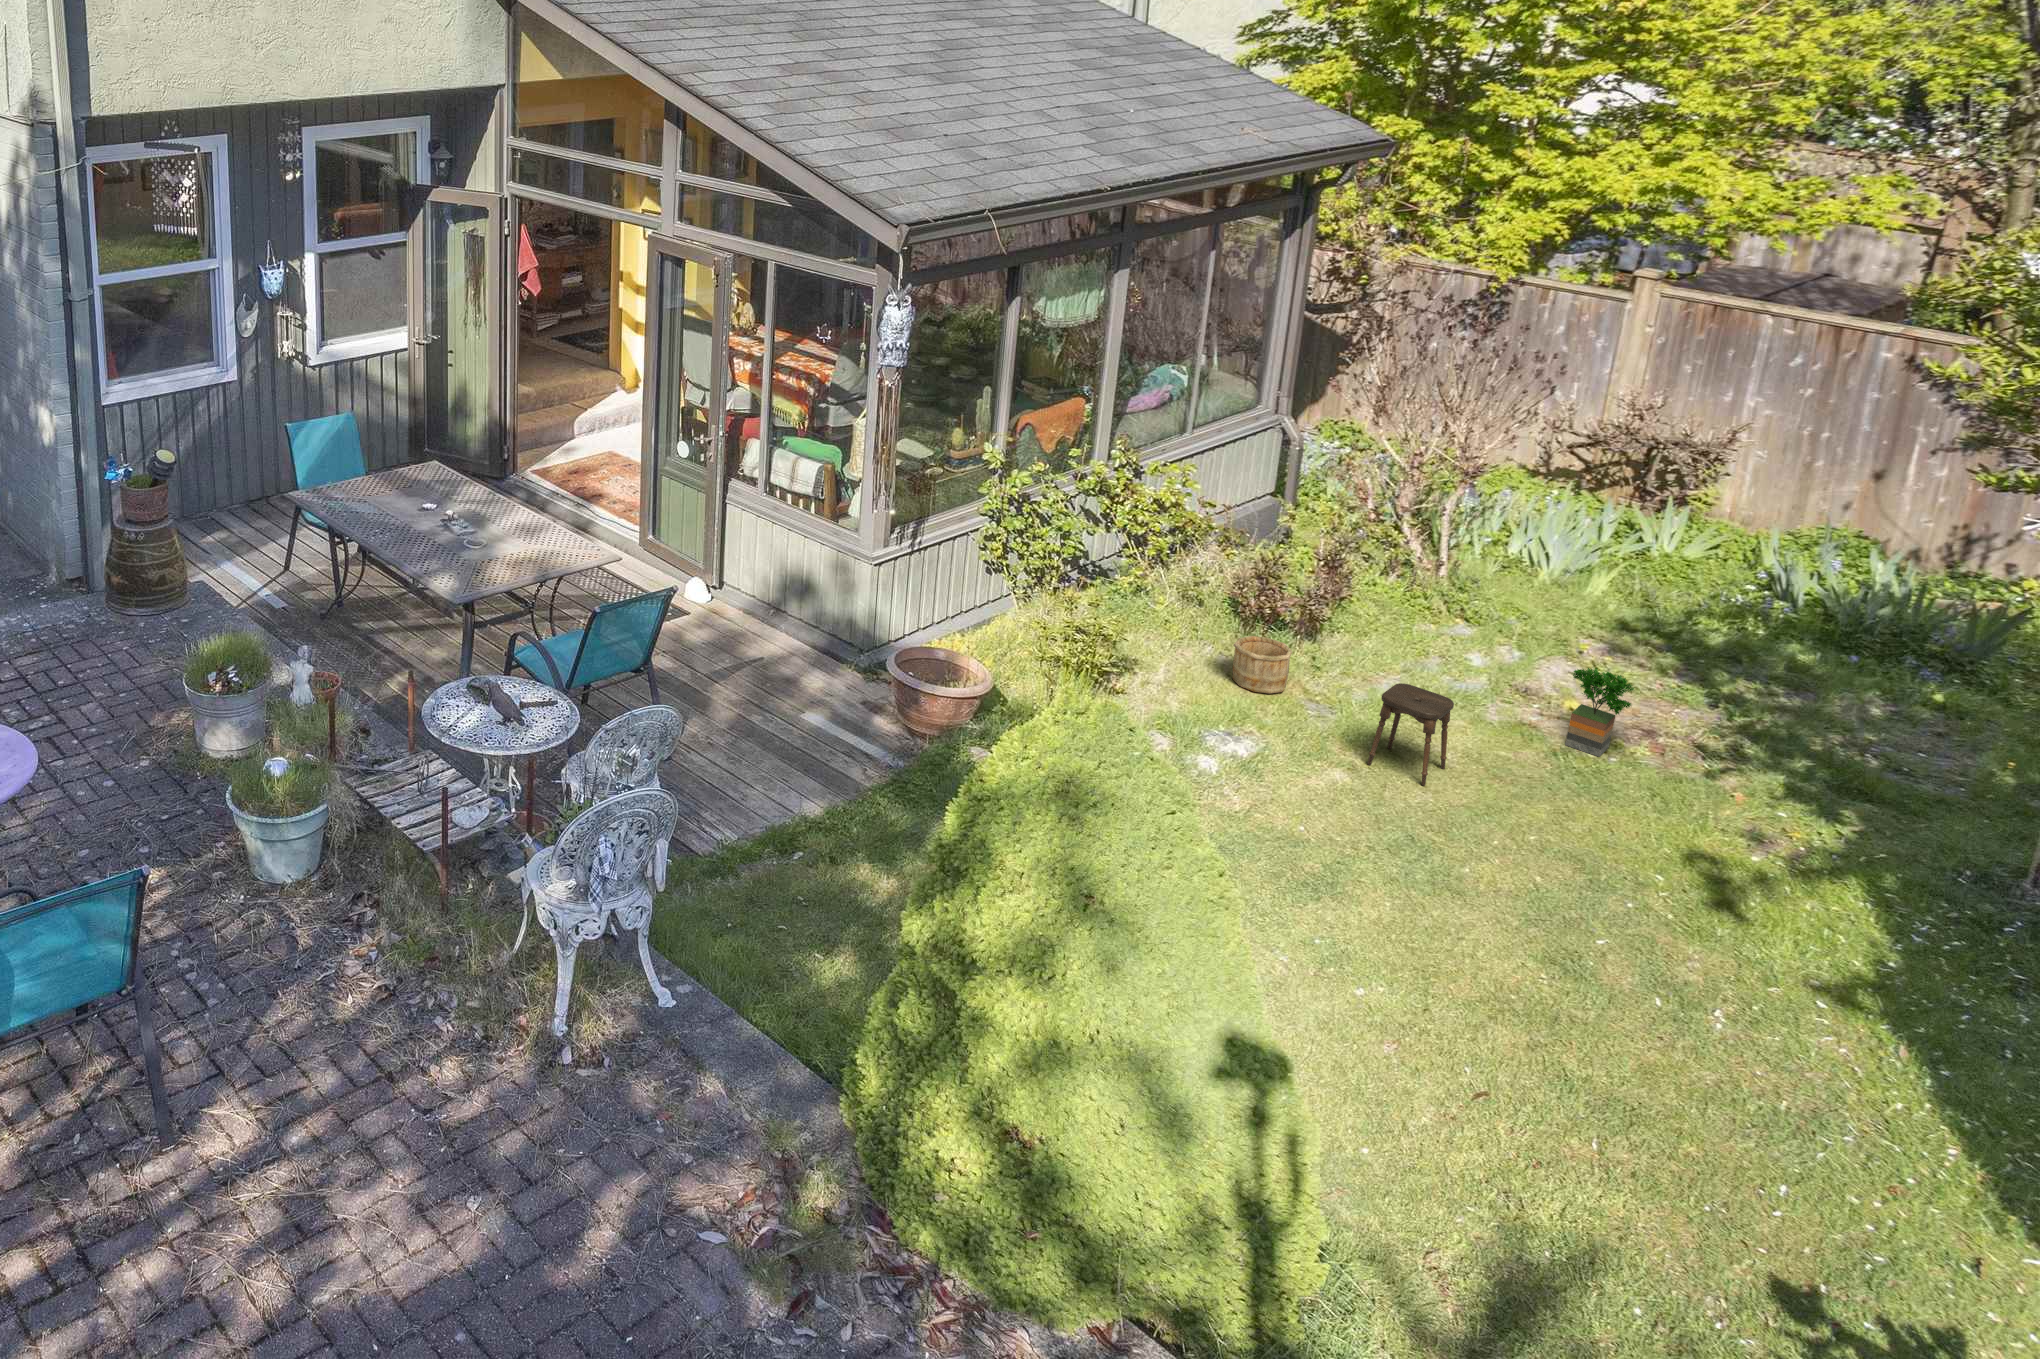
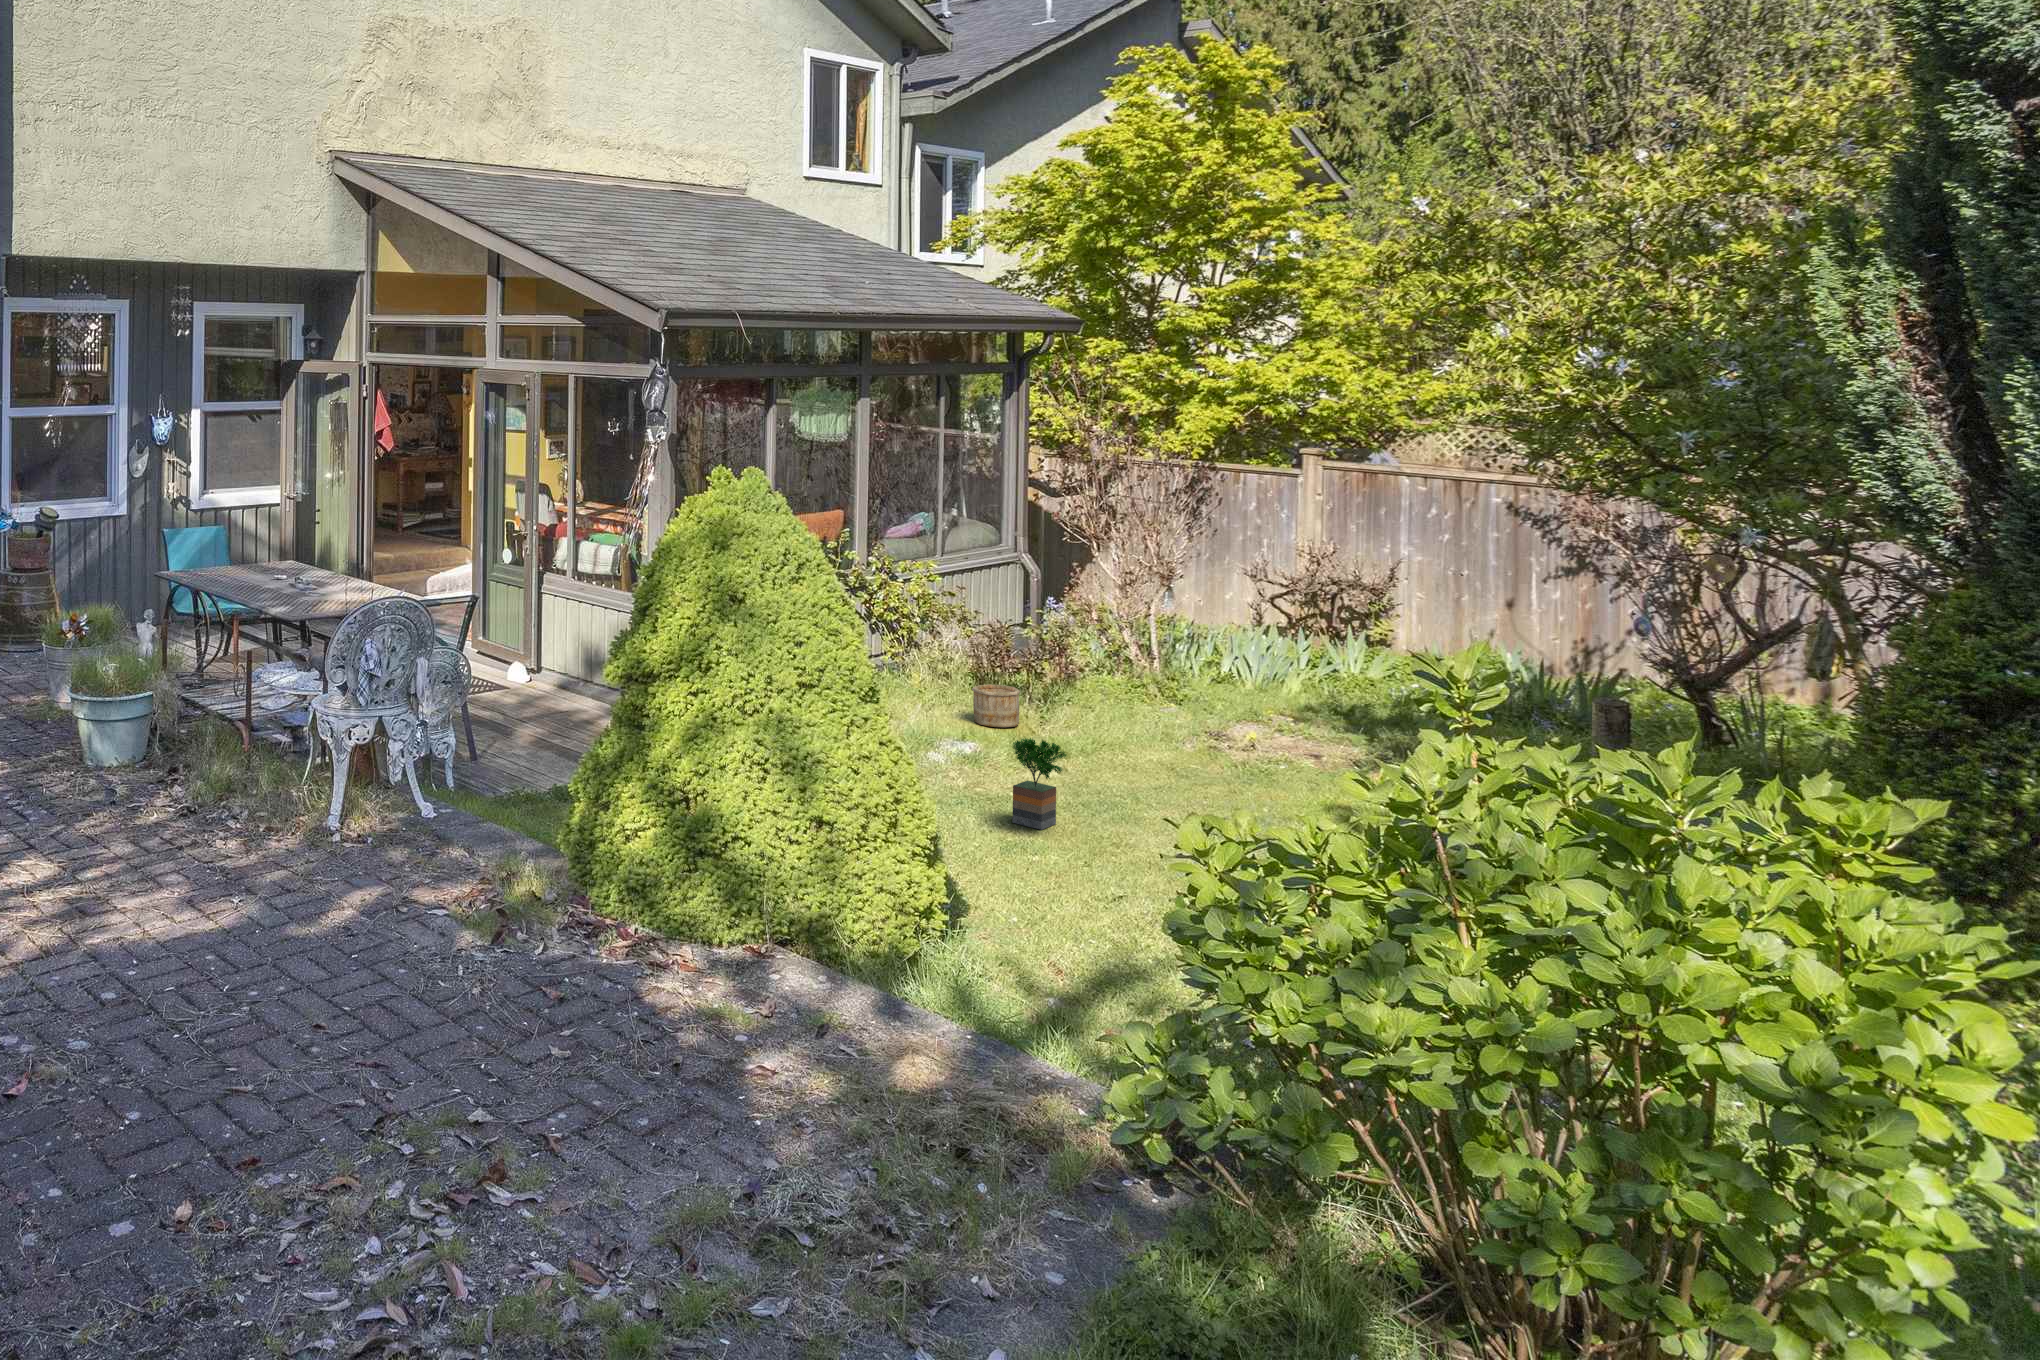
potted tree: present [1565,668,1634,757] -> present [1012,738,1066,830]
stool: present [1367,683,1454,786] -> none [1078,690,1142,768]

